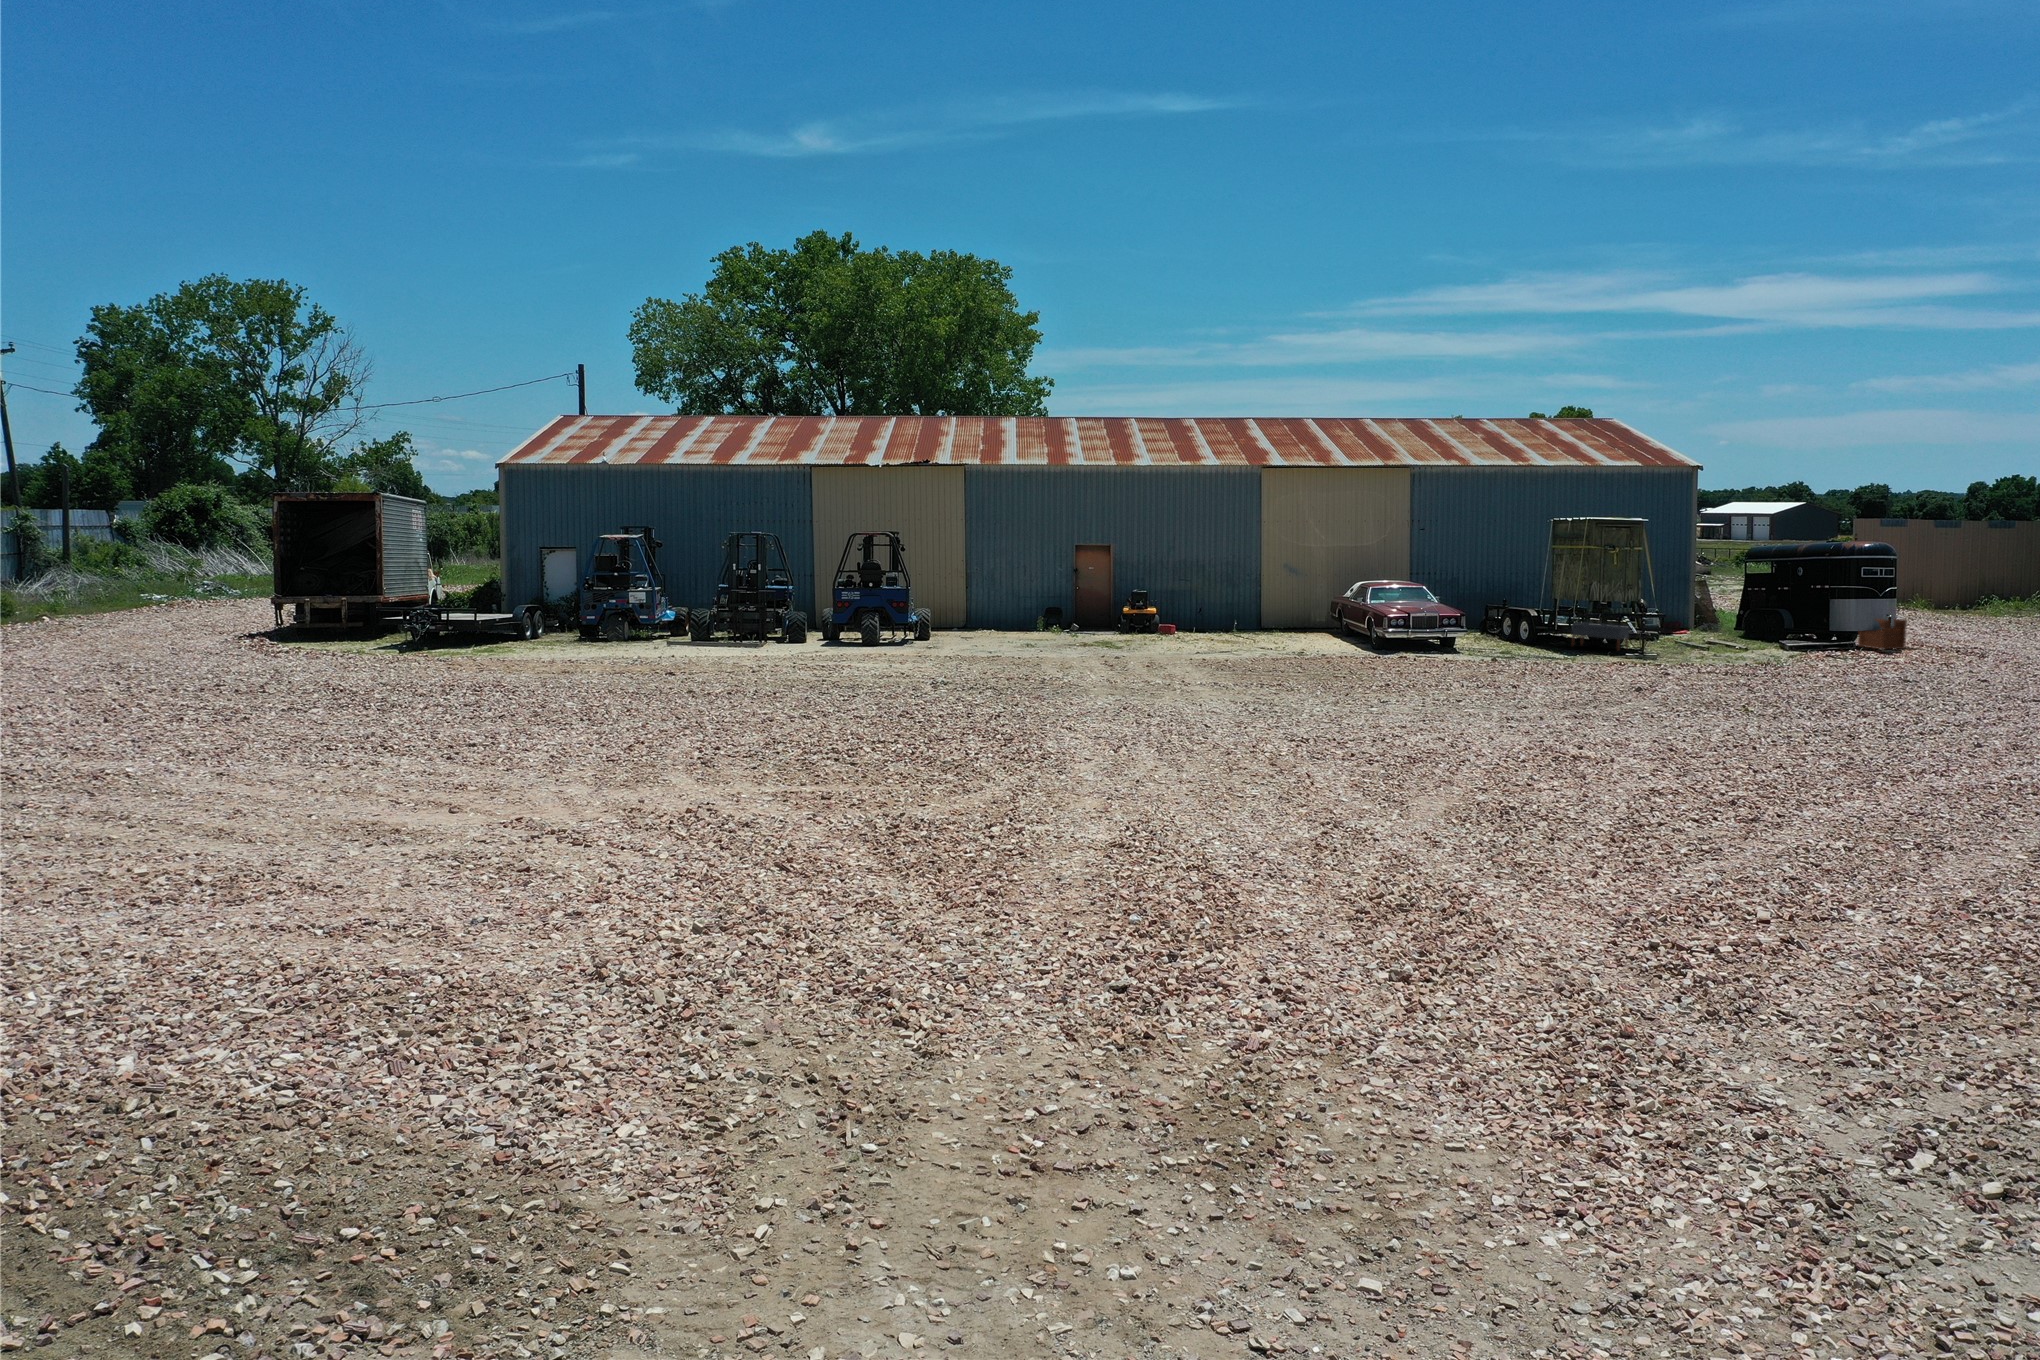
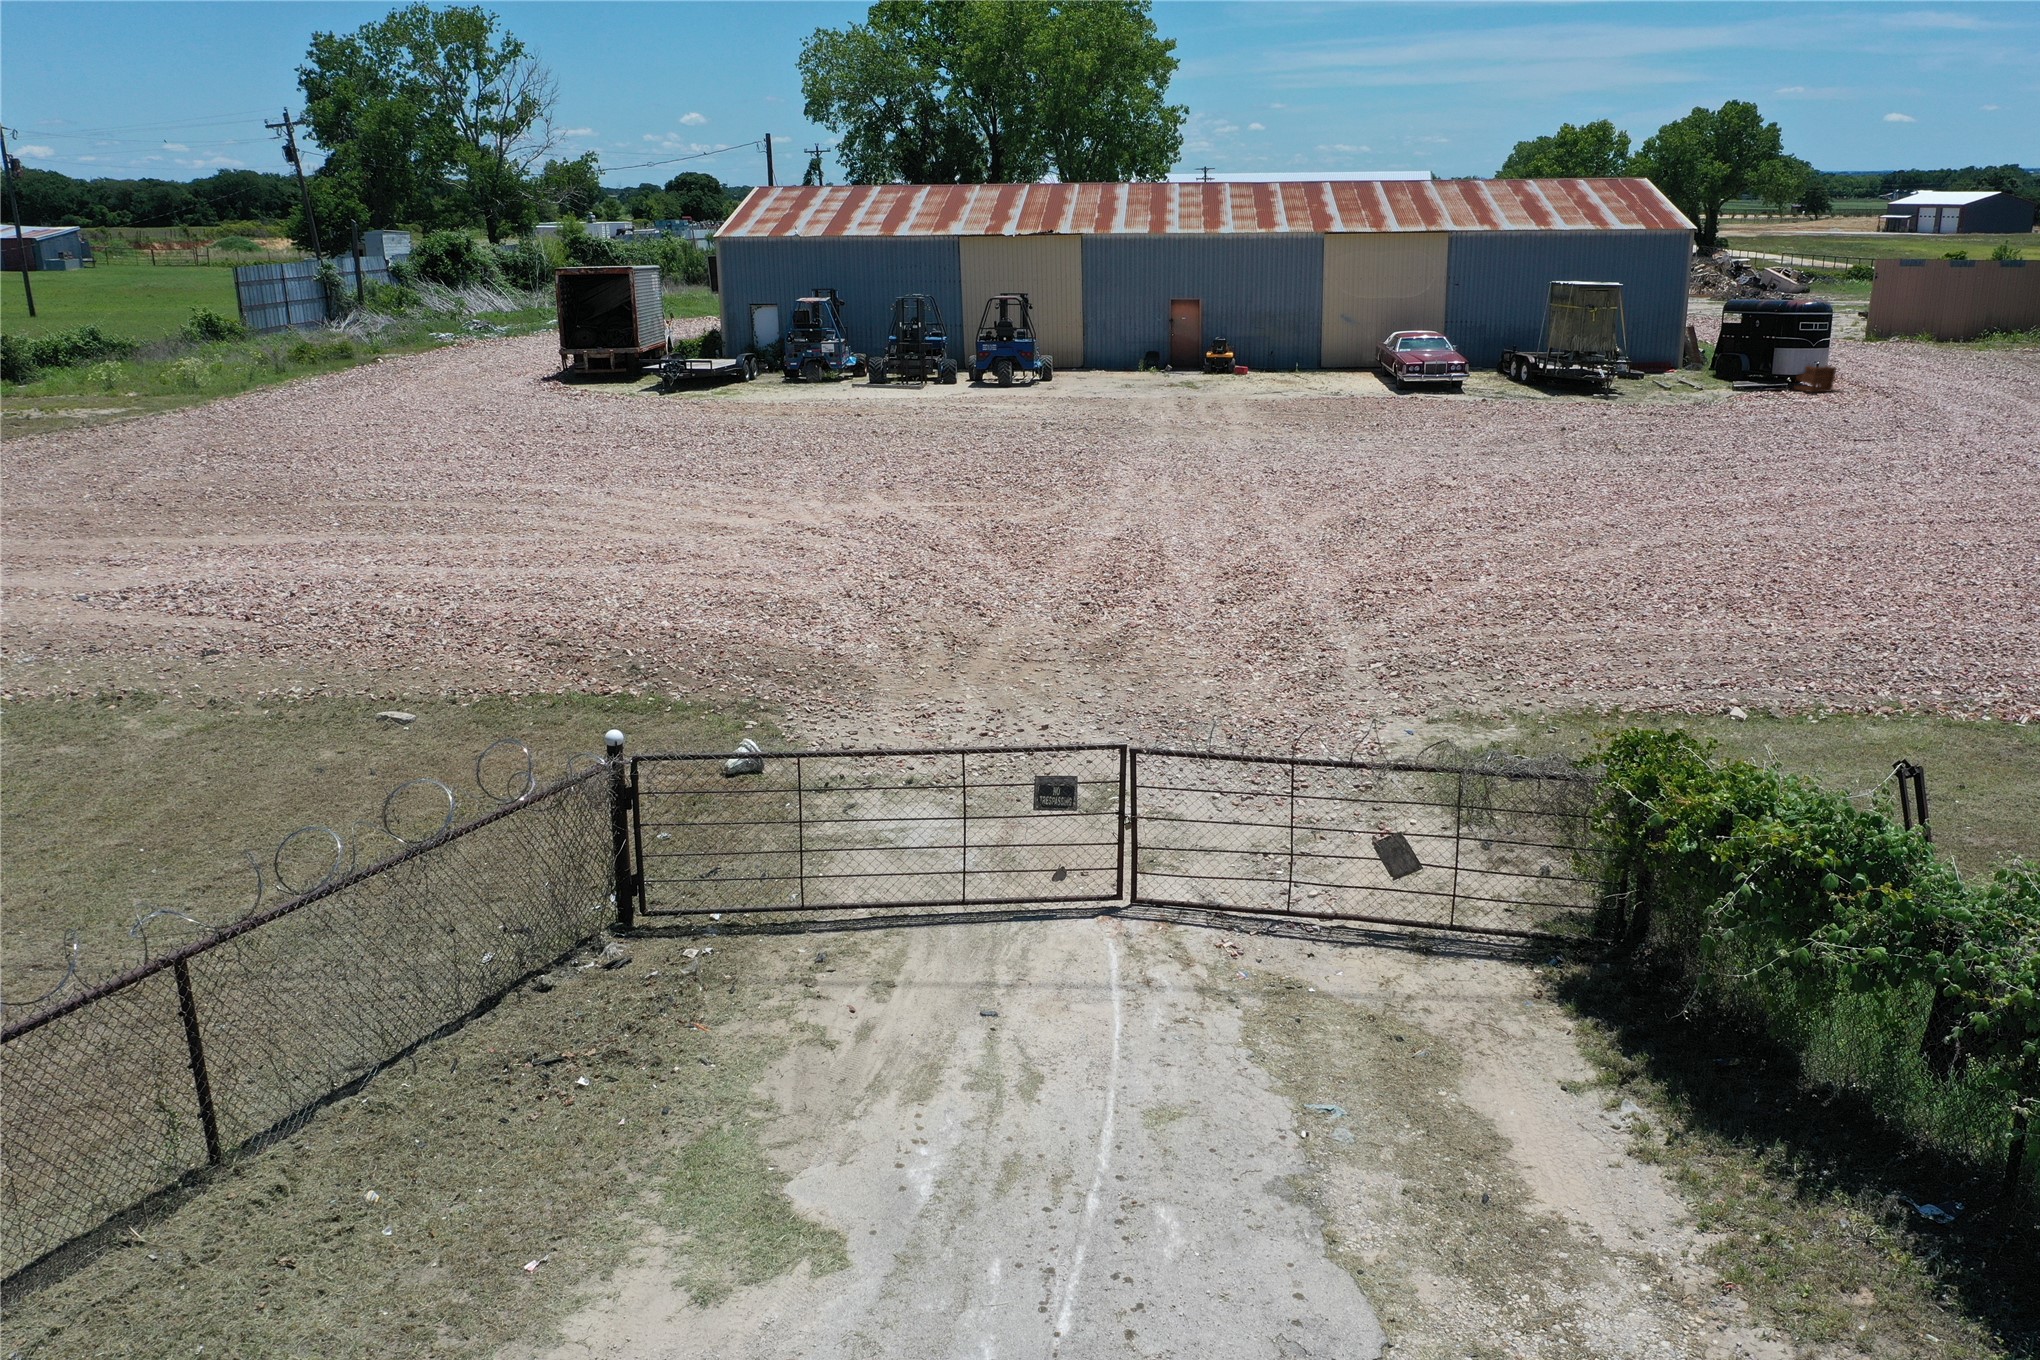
bench: present [1572,622,1630,650] -> none [1553,369,1600,394]

